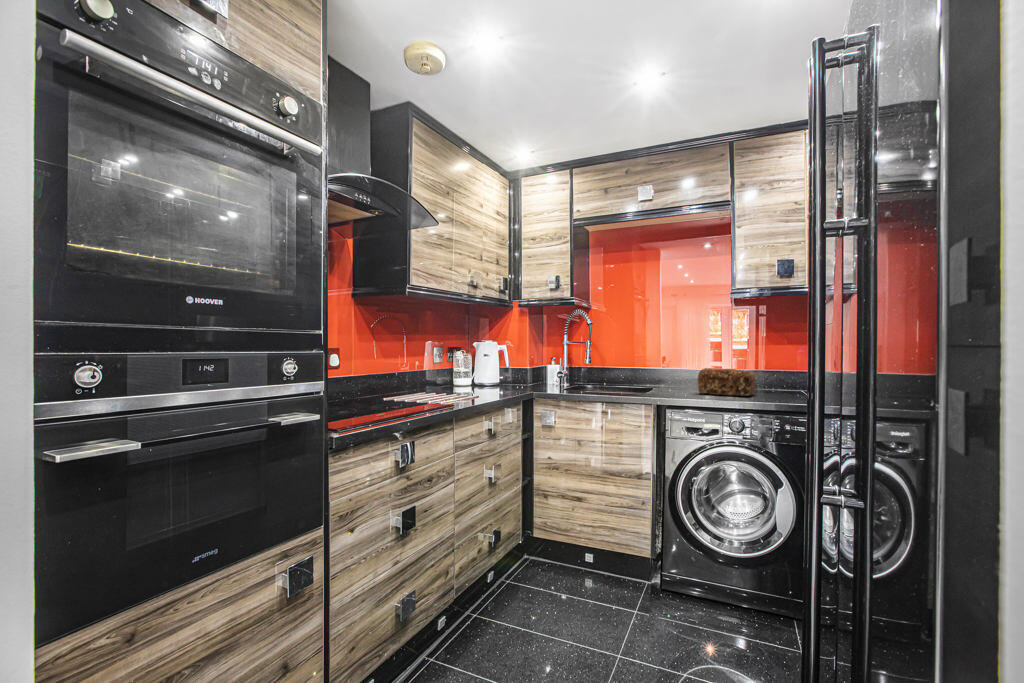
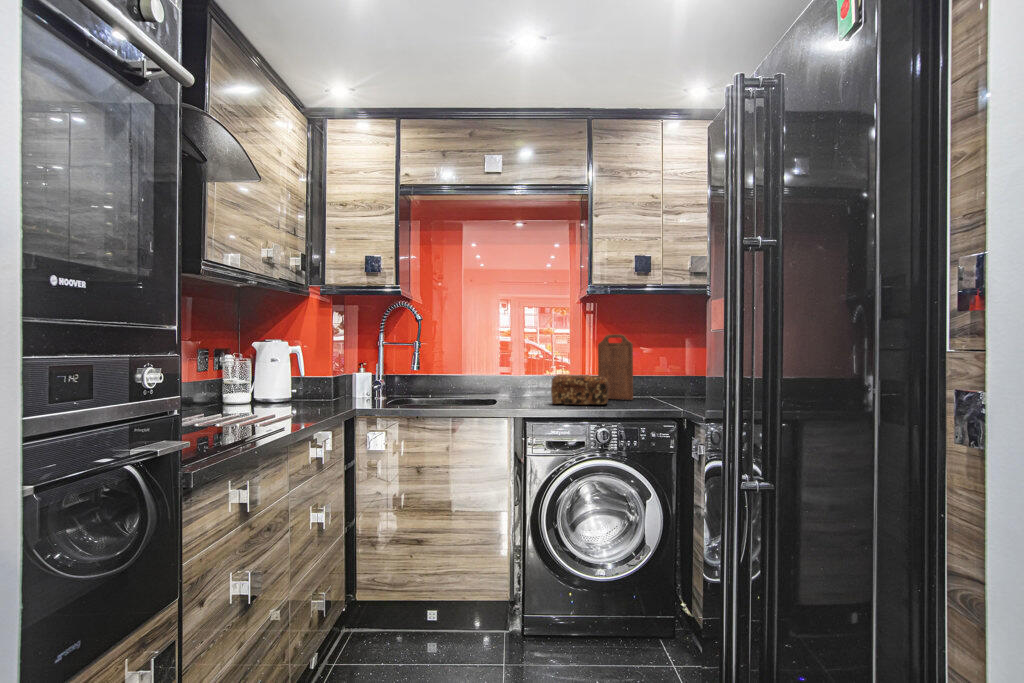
cutting board: none [749,333,784,393] -> present [598,334,633,400]

